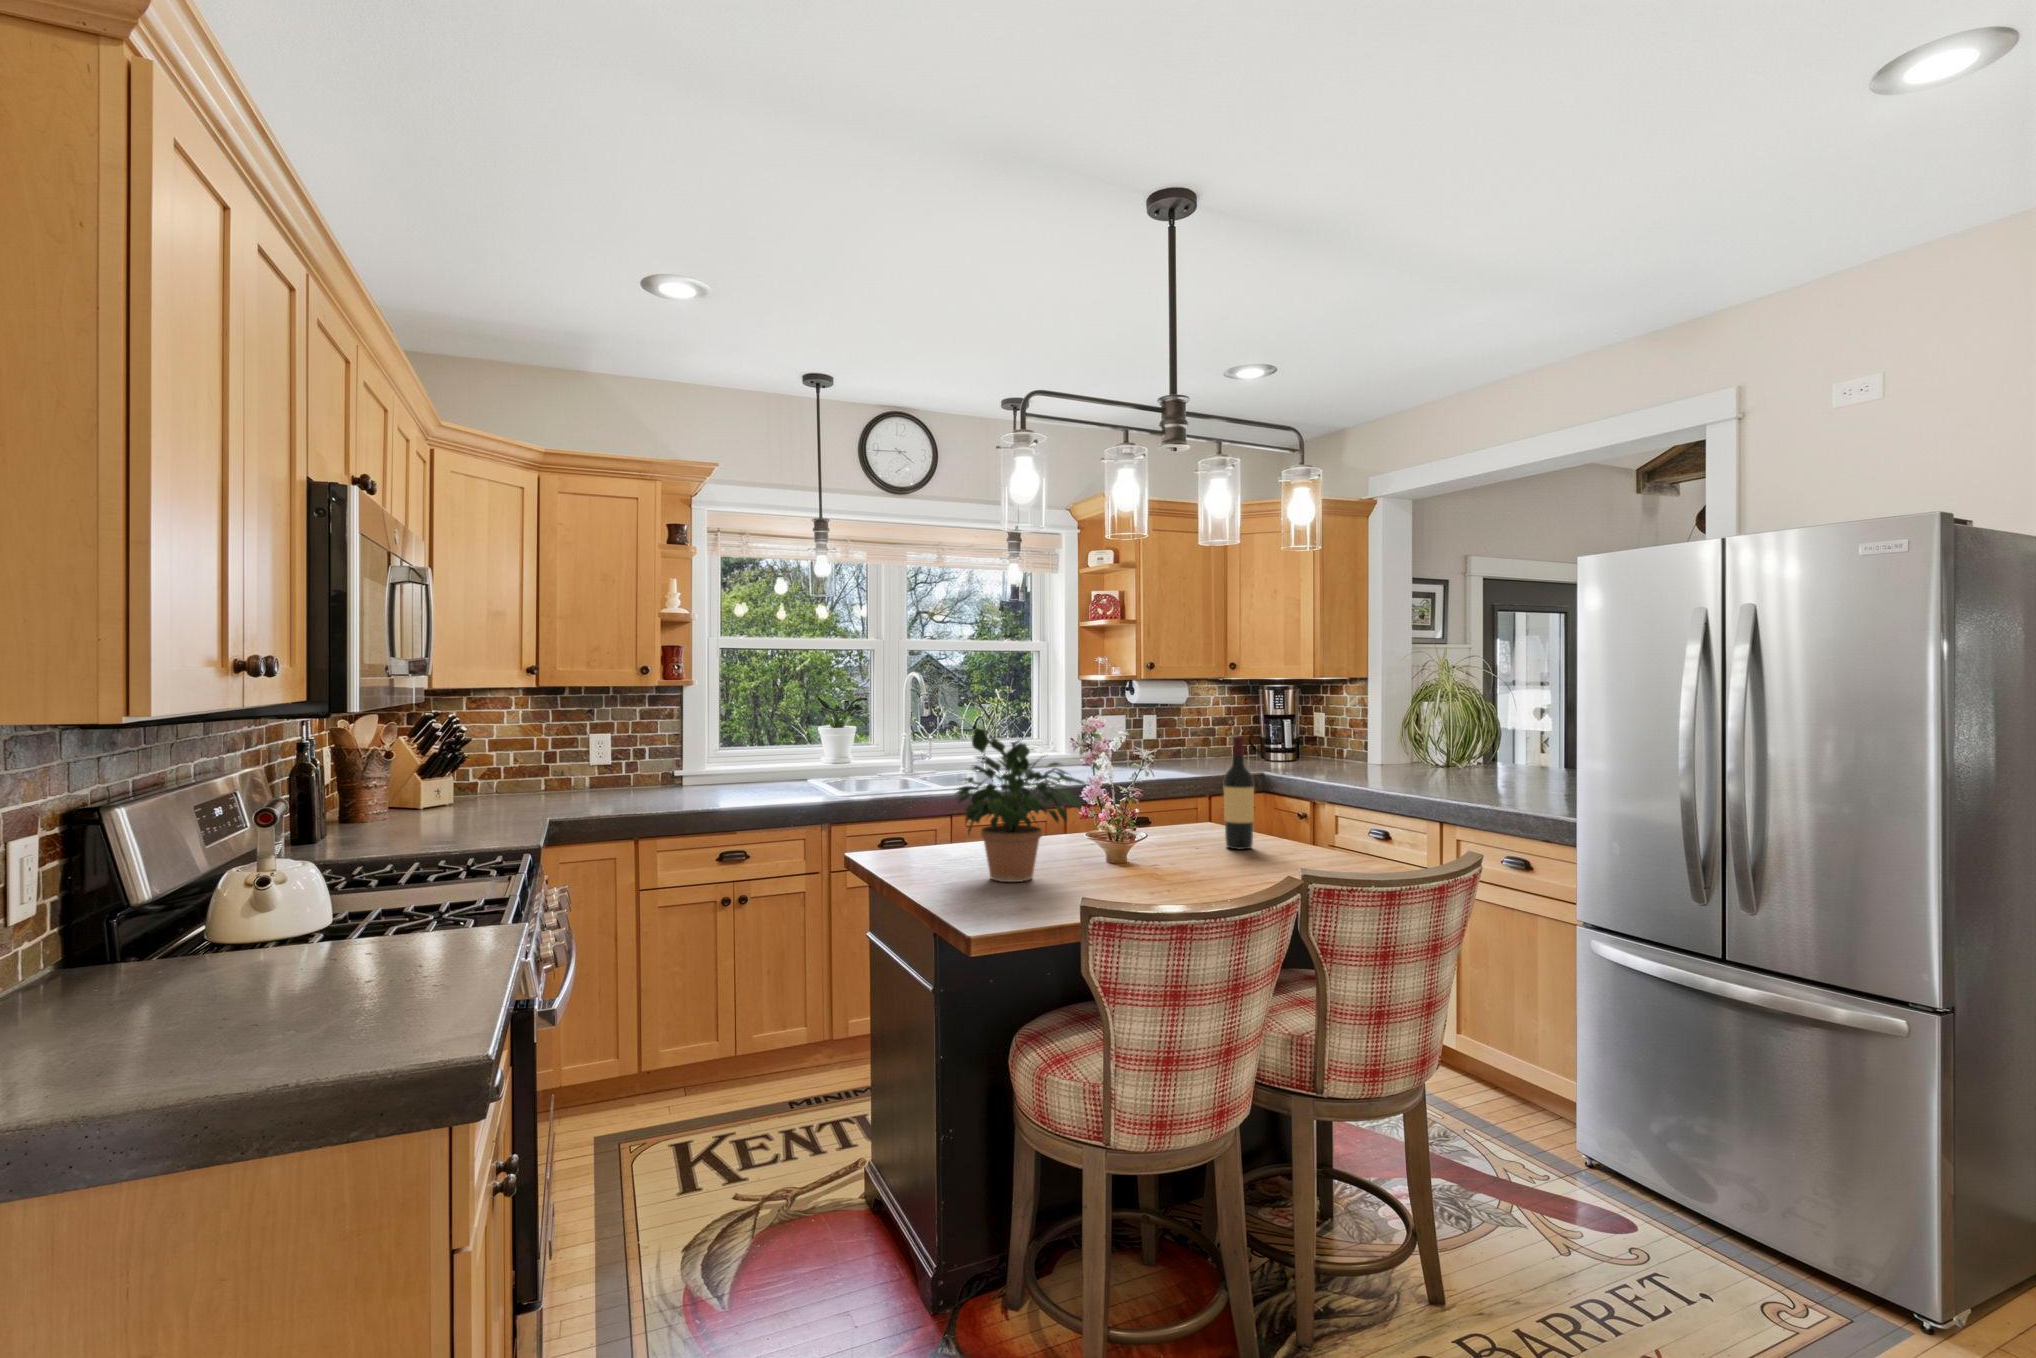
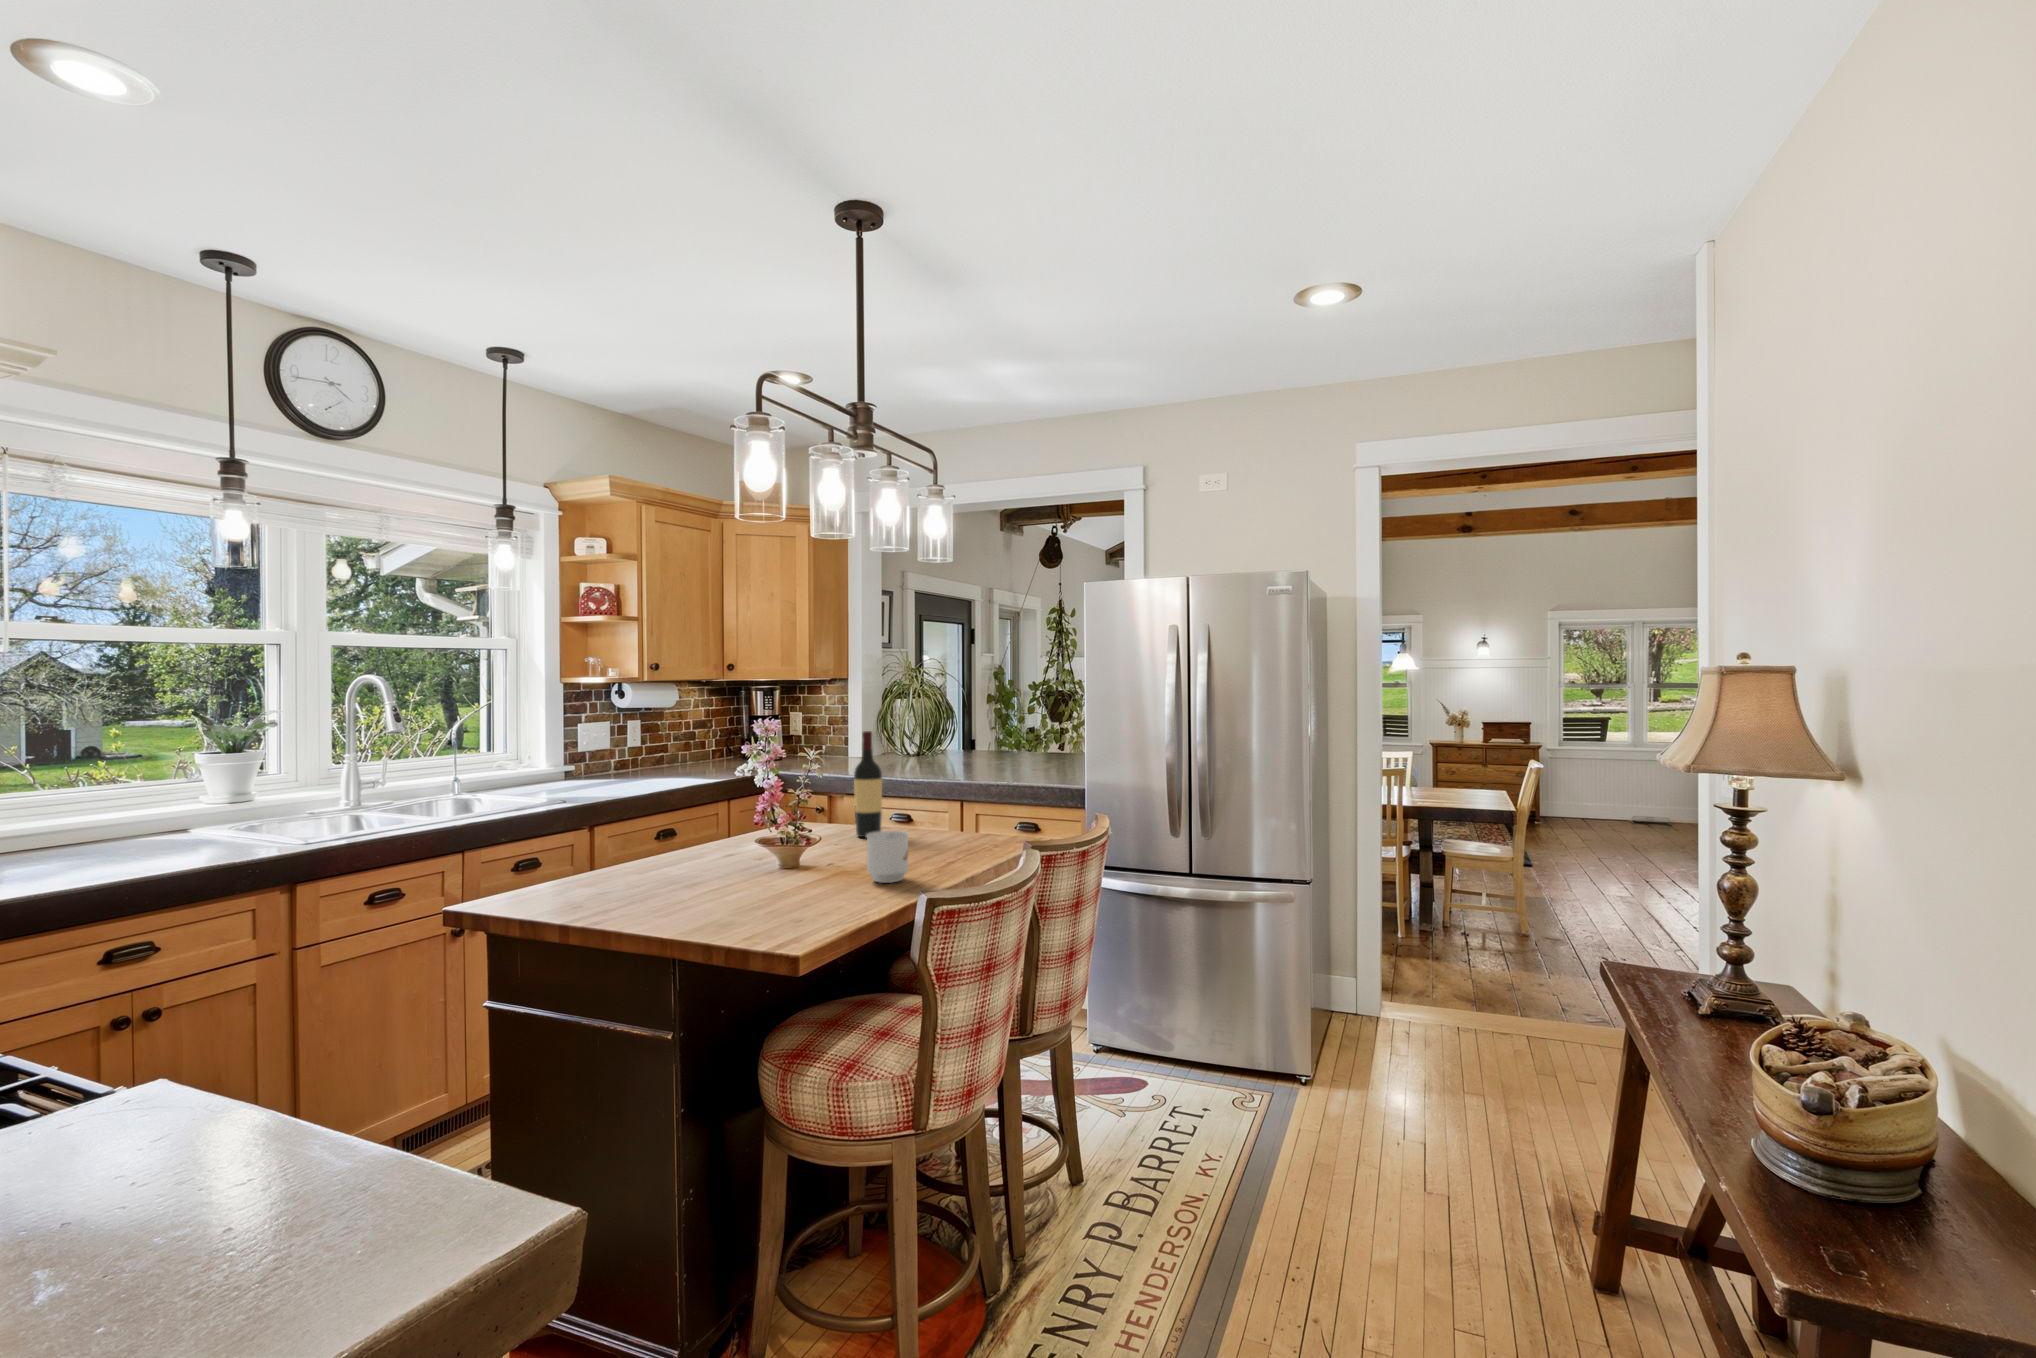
potted plant: present [954,729,1085,882] -> none [633,732,798,898]
mug: none [1151,840,1196,894] -> present [866,831,908,883]

